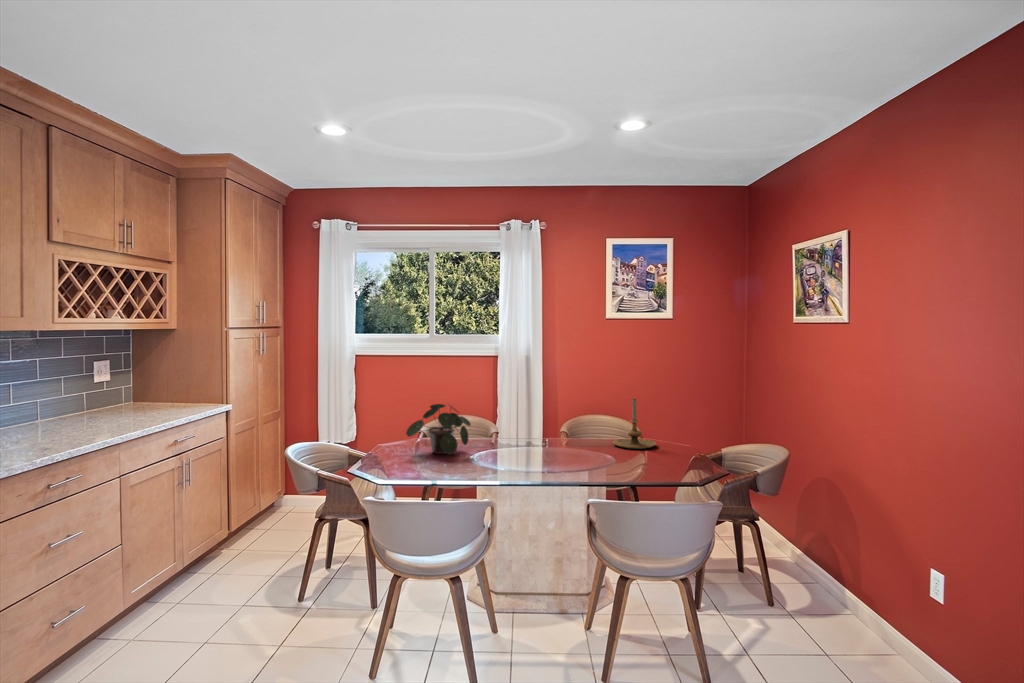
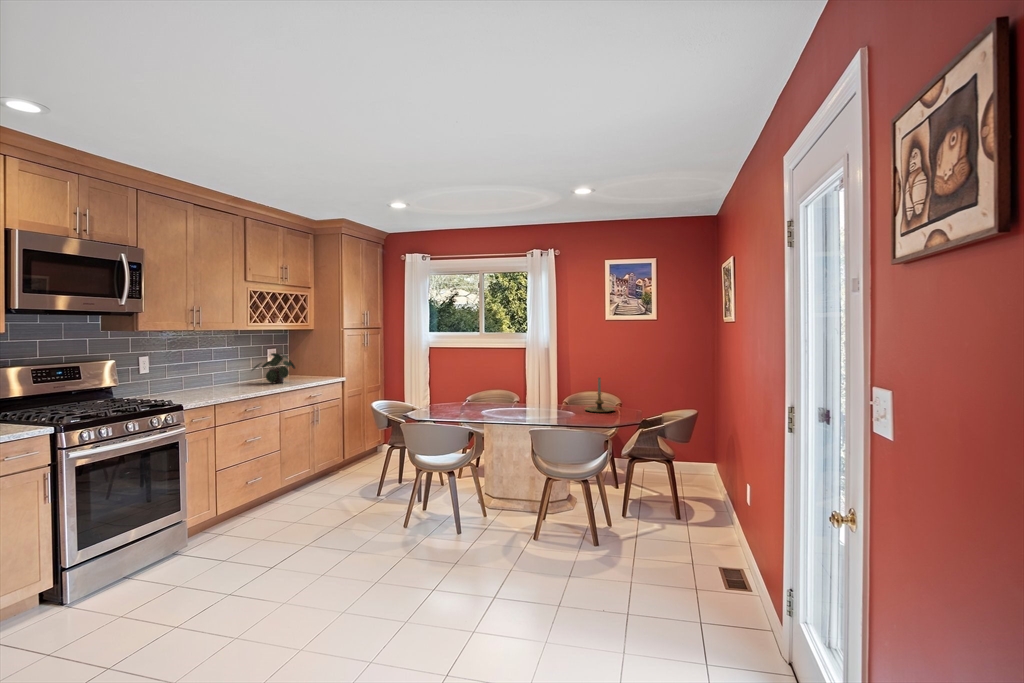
potted plant: present [406,404,471,454] -> present [252,353,295,383]

